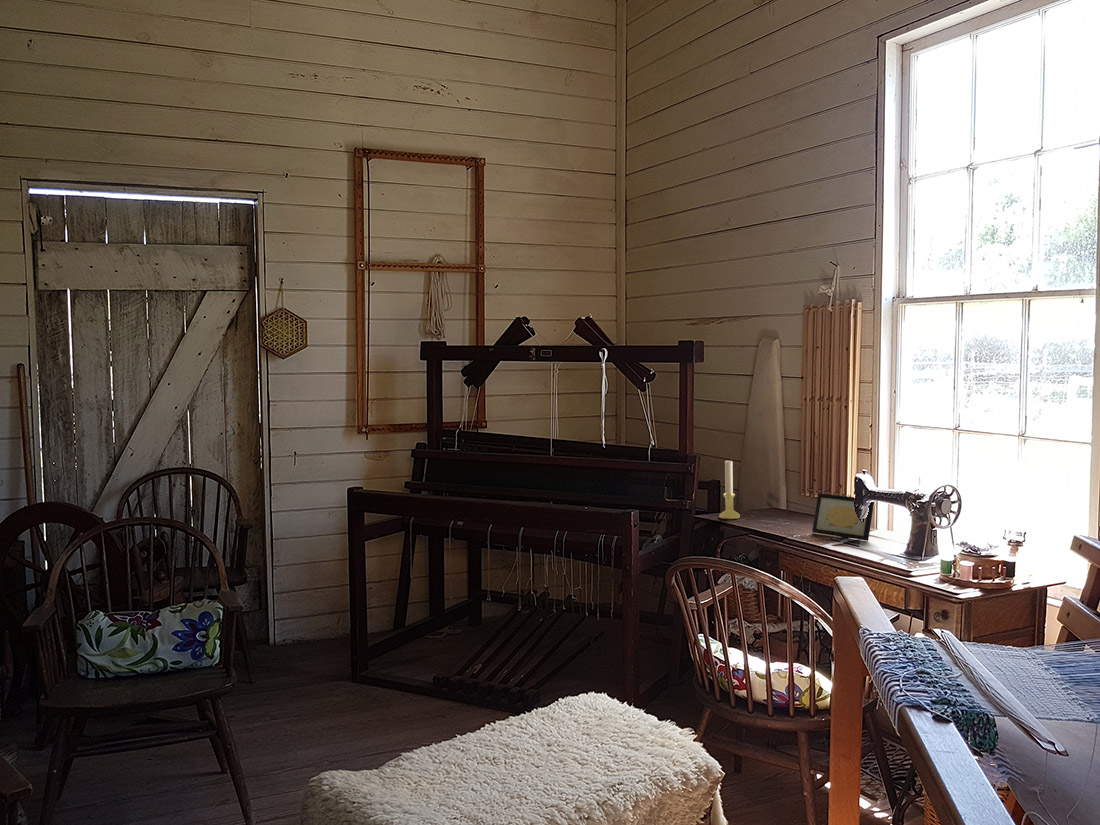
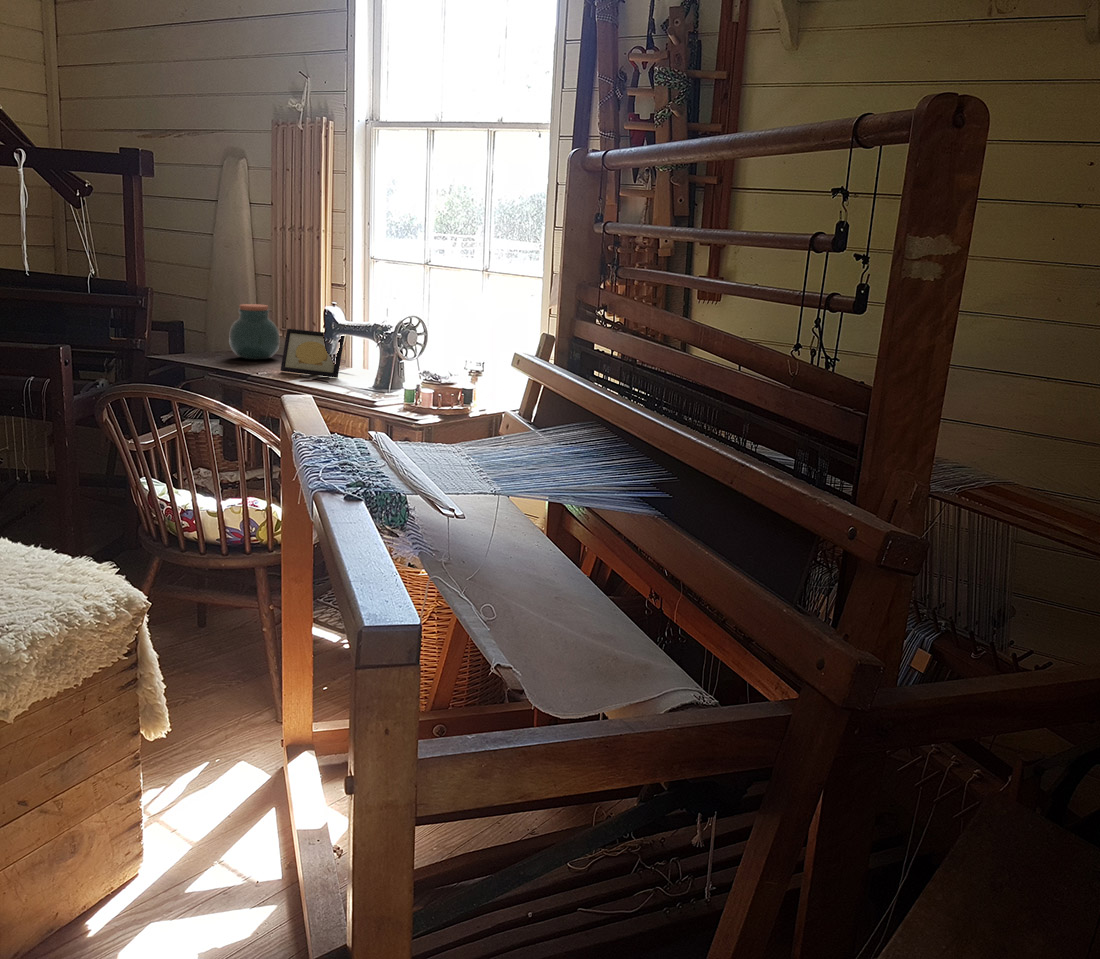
candle holder: present [719,461,740,519] -> none [178,291,203,360]
jar: none [763,468,808,519] -> present [229,304,280,359]

